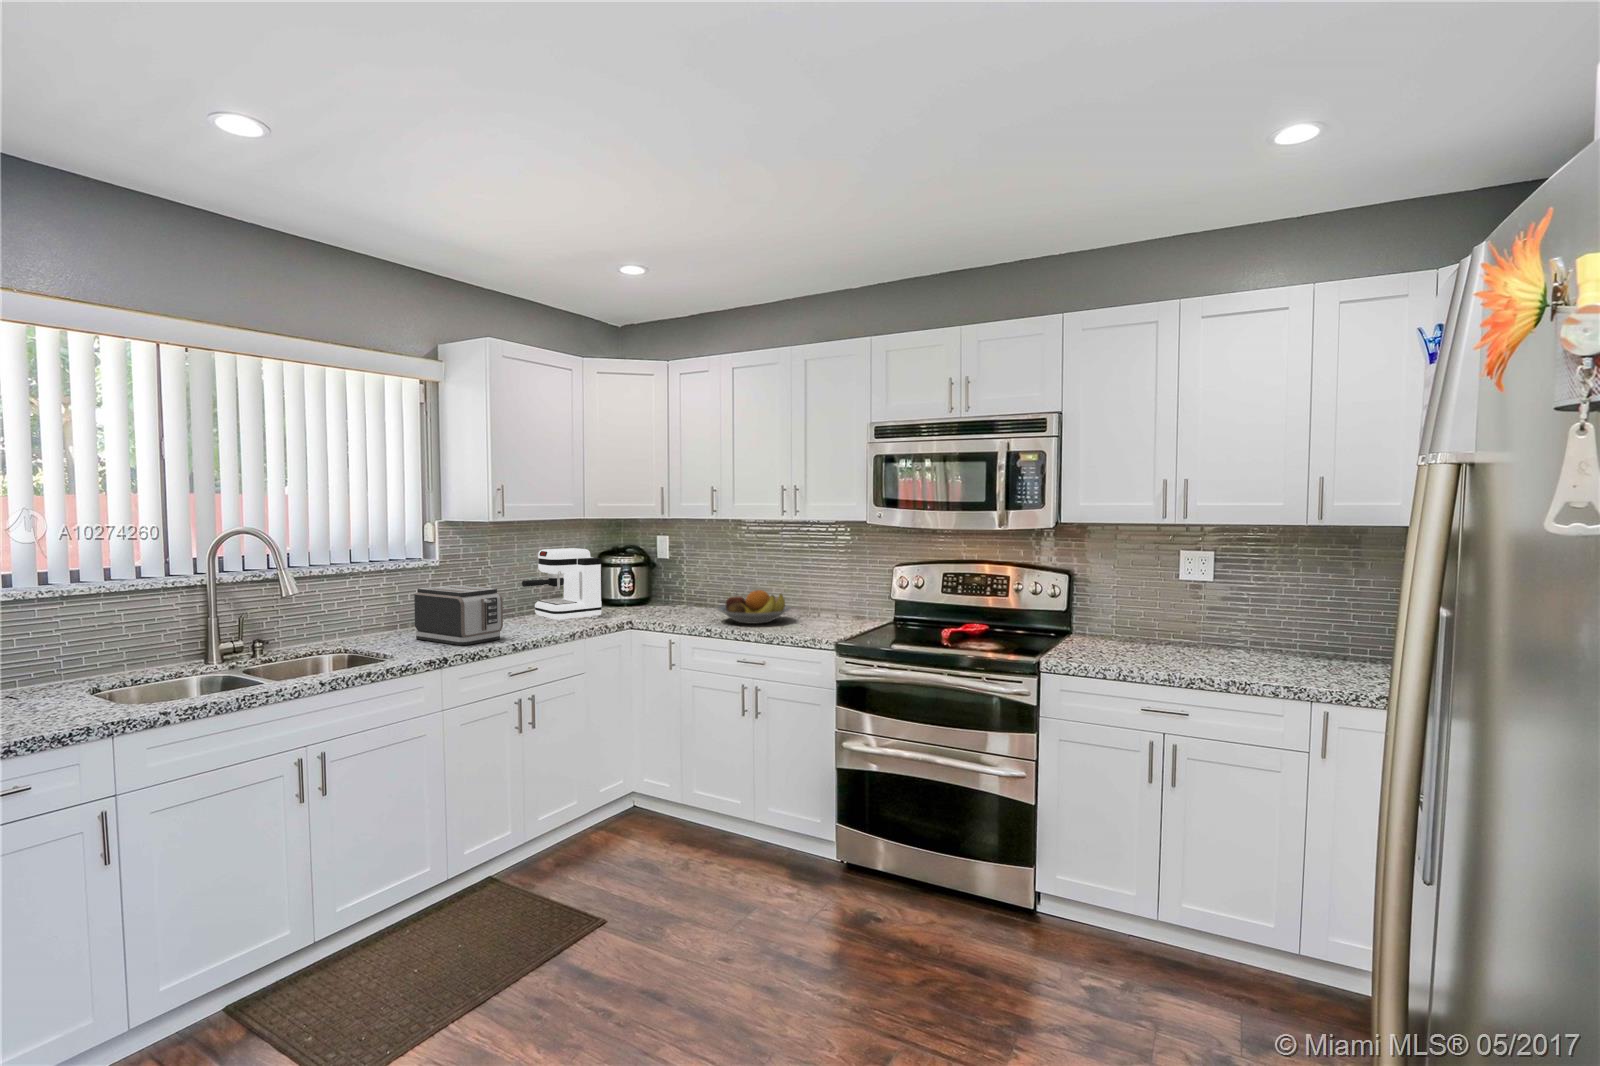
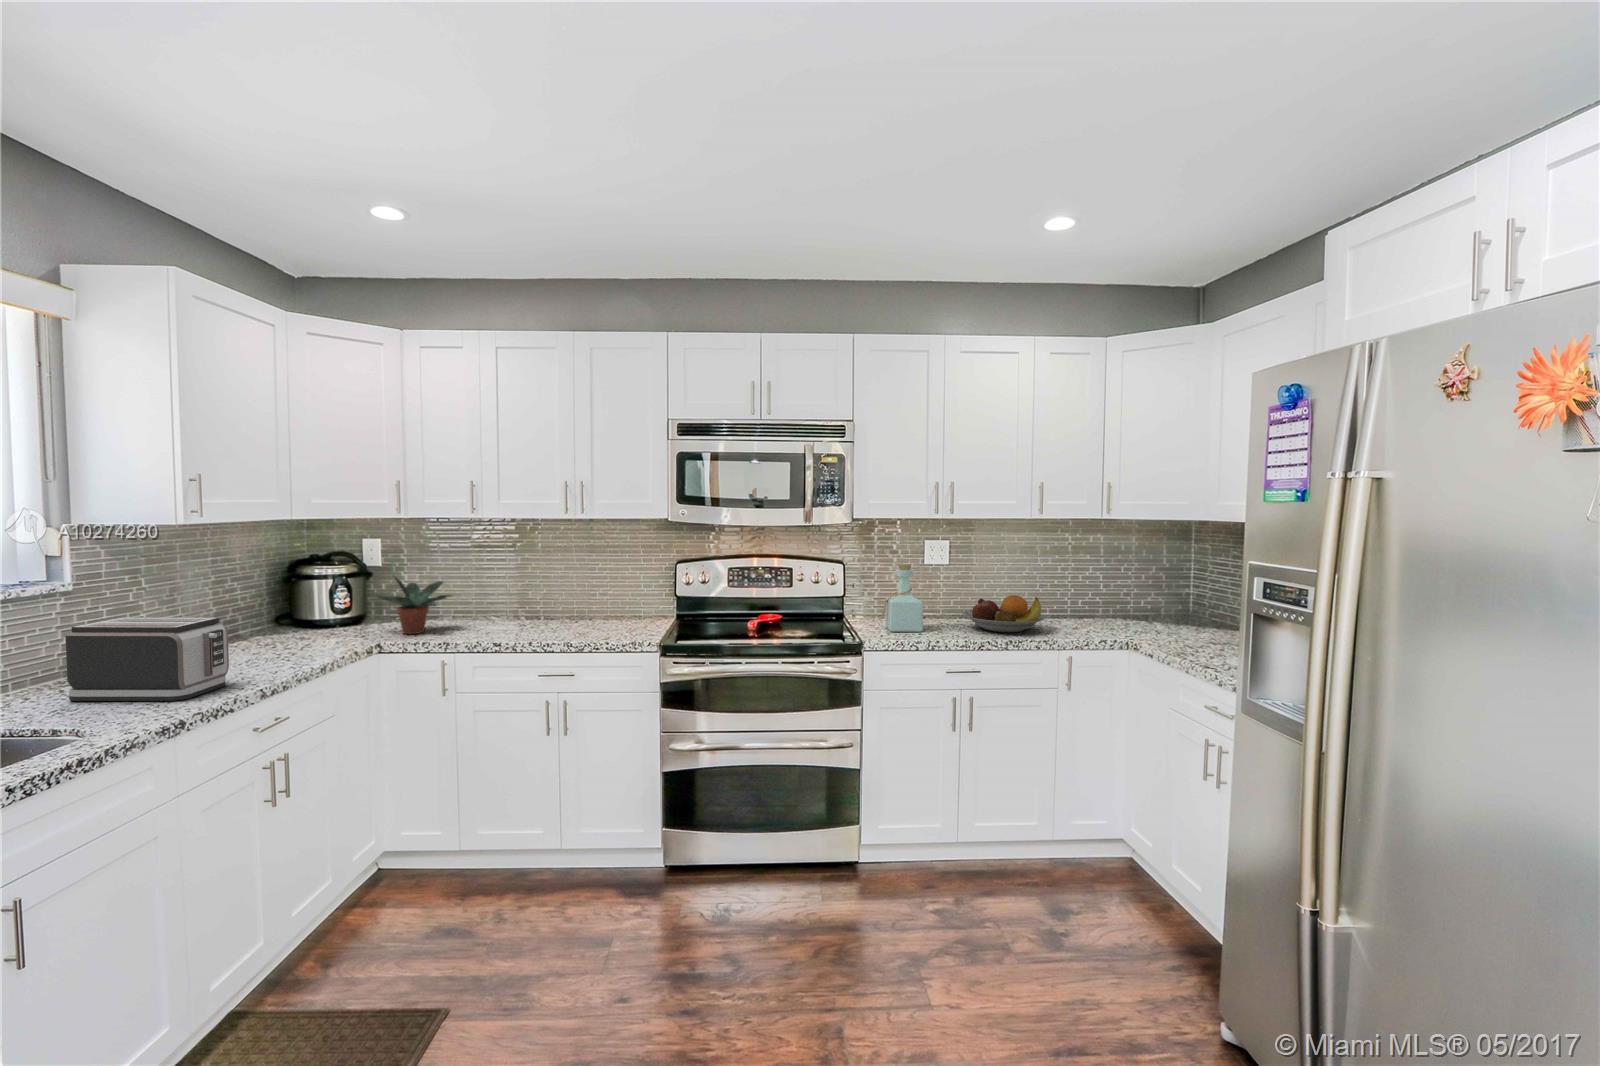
coffee maker: present [522,548,602,621] -> none [207,558,327,653]
potted plant: none [641,566,697,616] -> present [377,577,450,634]
bottle: none [1086,576,1137,658] -> present [881,564,923,632]
fruit bowl: present [717,590,791,624] -> present [962,595,1046,632]

